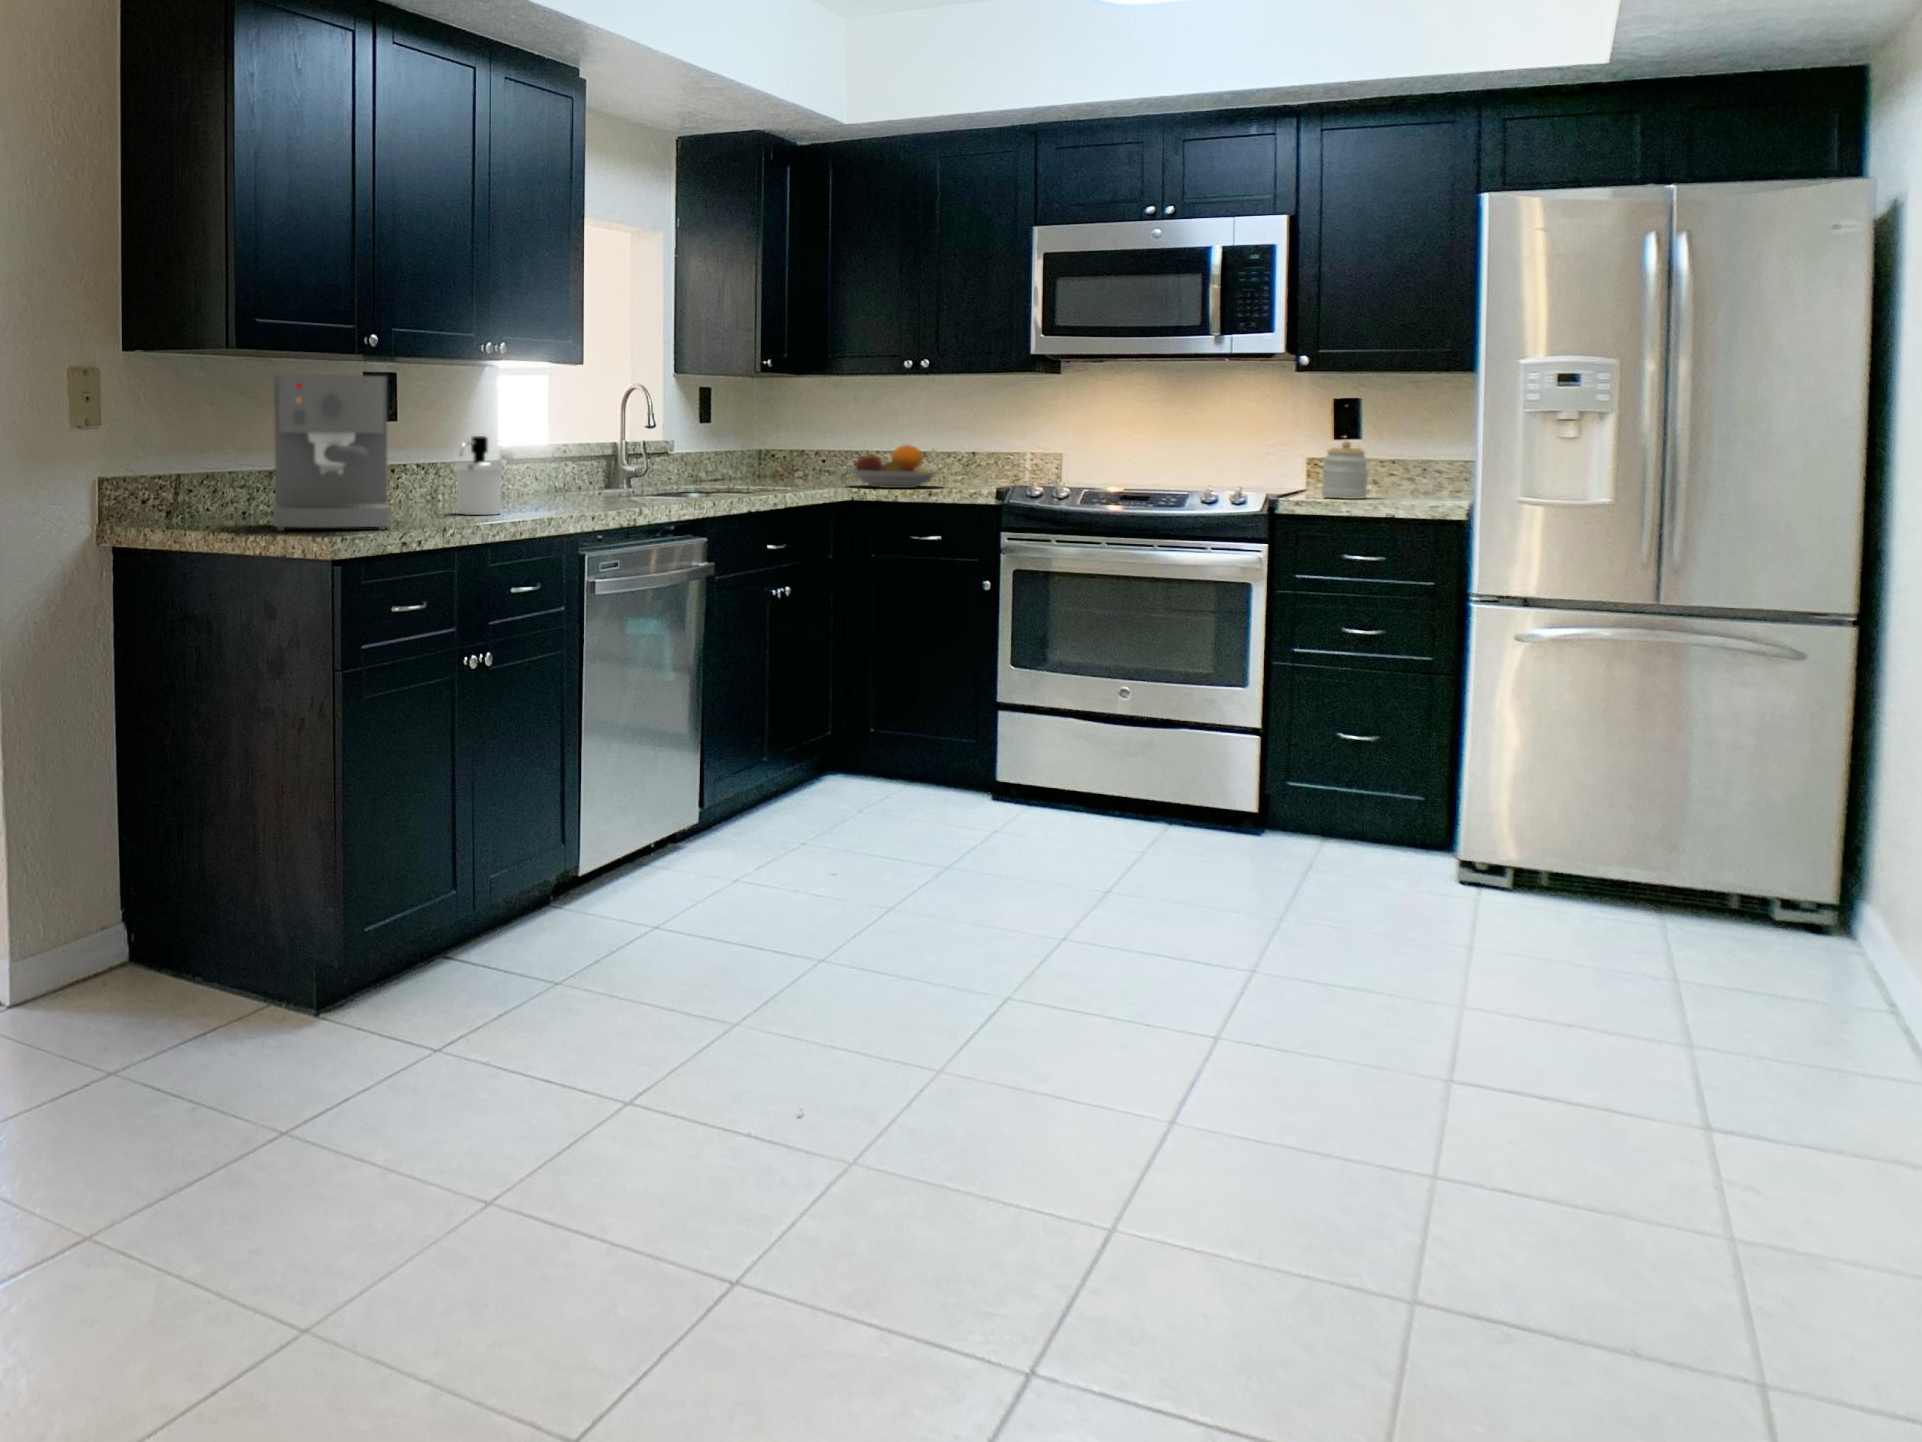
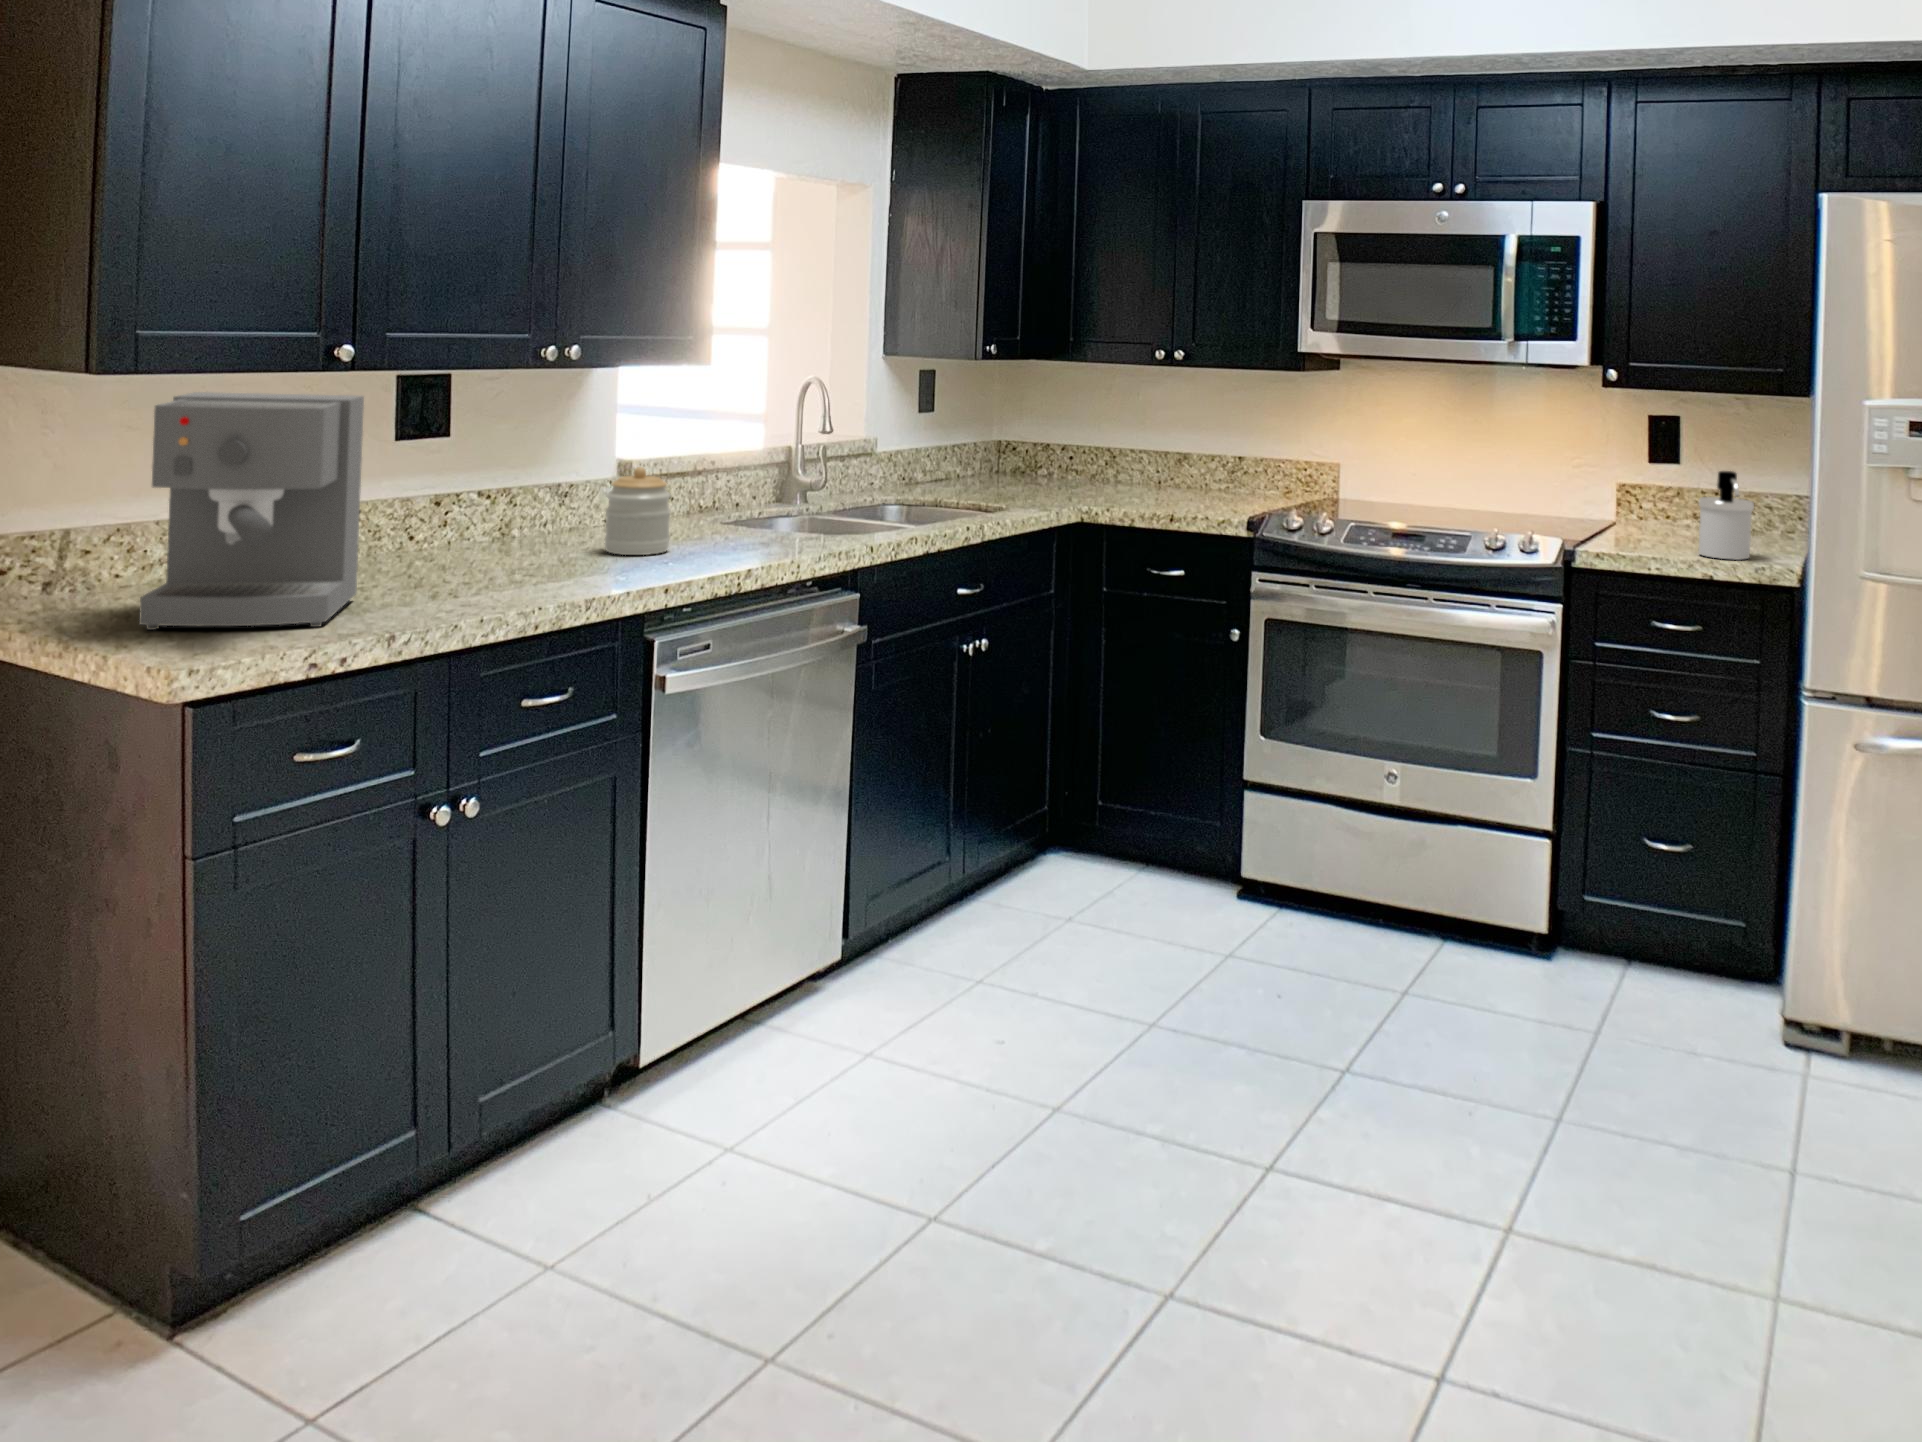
soap dispenser: present [455,436,503,515] -> present [1699,471,1754,560]
jar: present [1322,441,1368,499] -> present [604,467,671,555]
fruit bowl: present [846,445,943,488] -> none [1092,444,1208,496]

